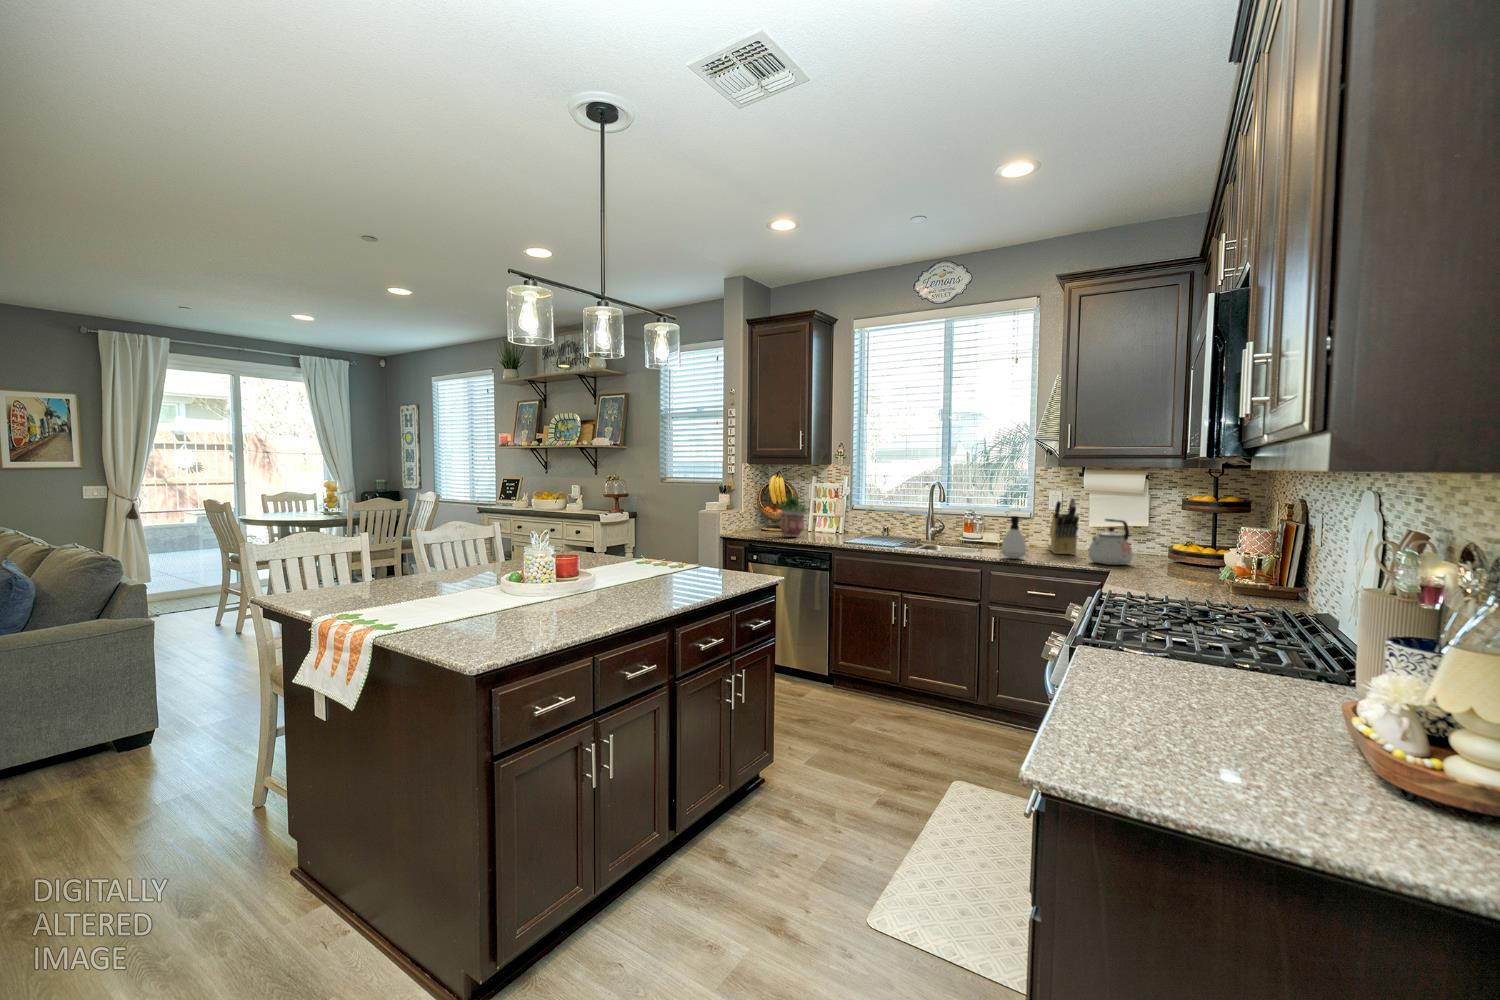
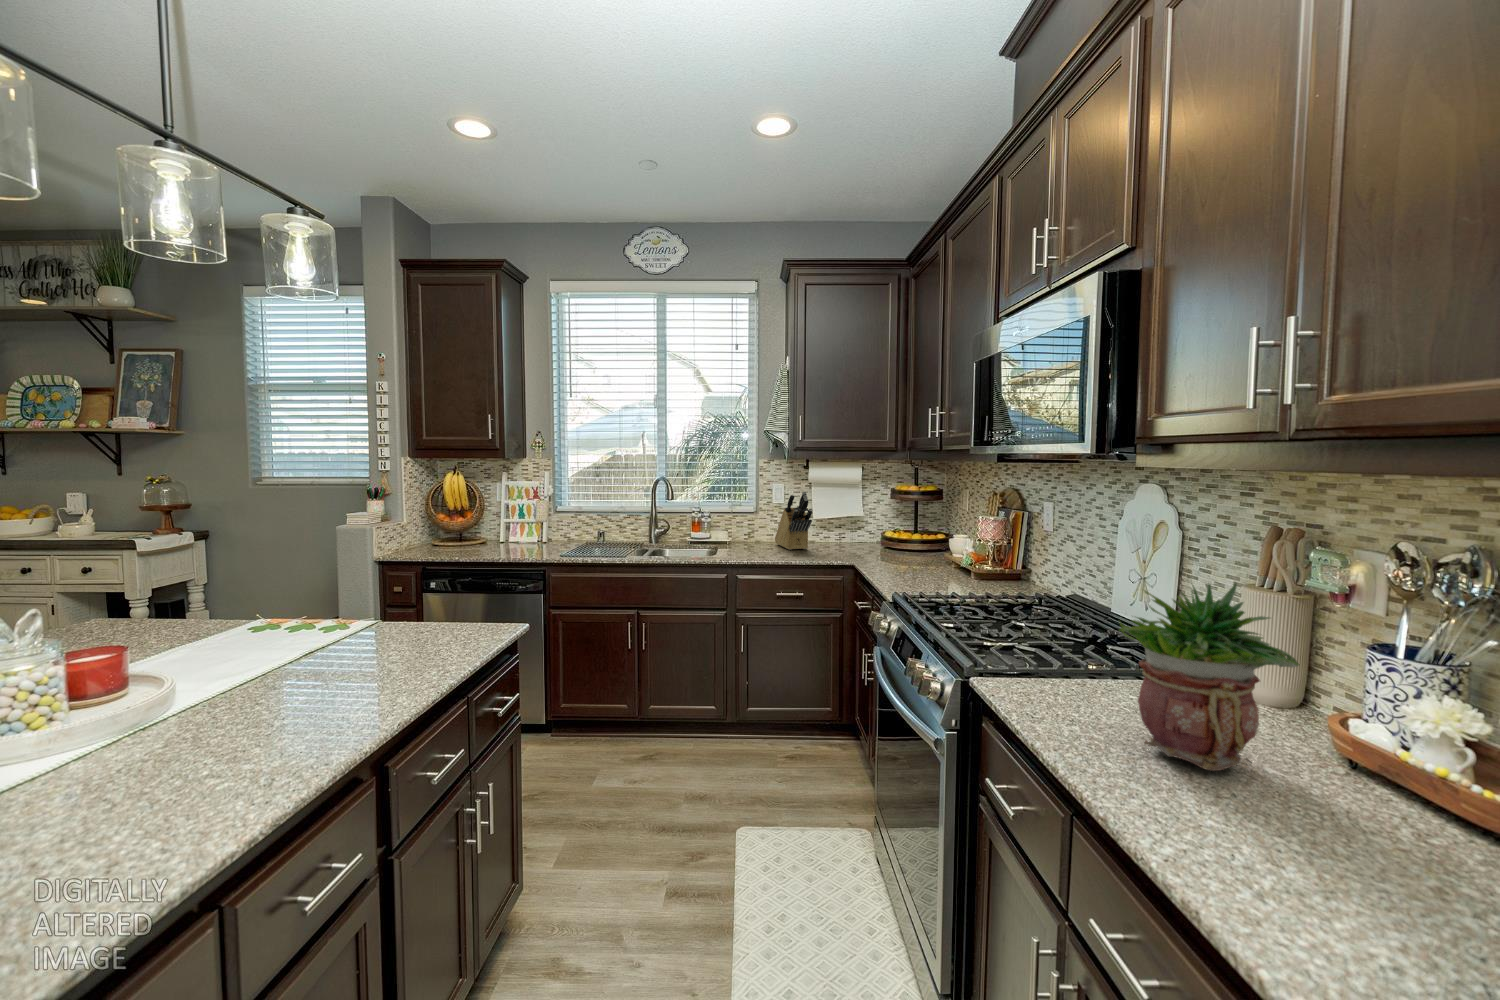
potted plant: present [778,495,808,536] -> present [1119,583,1299,771]
soap dispenser: present [1001,516,1026,559] -> none [747,513,773,559]
kettle: present [1088,519,1133,565] -> none [827,512,866,558]

